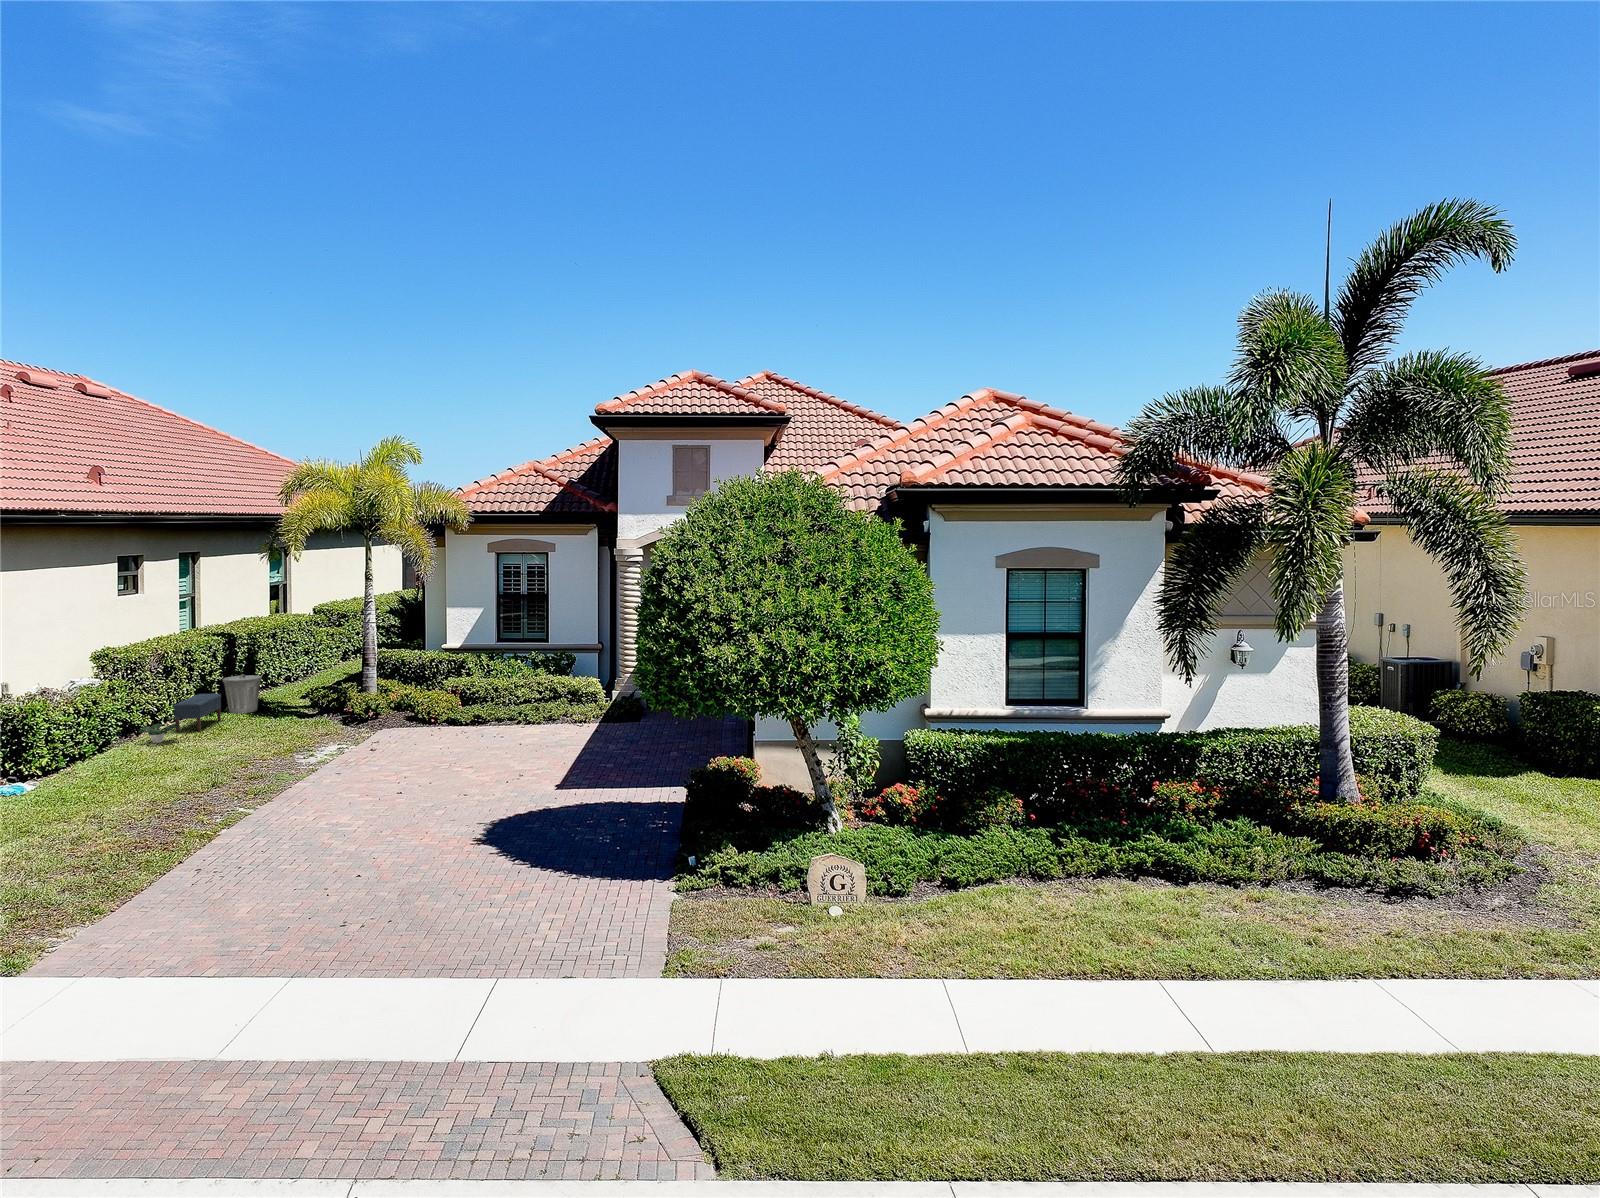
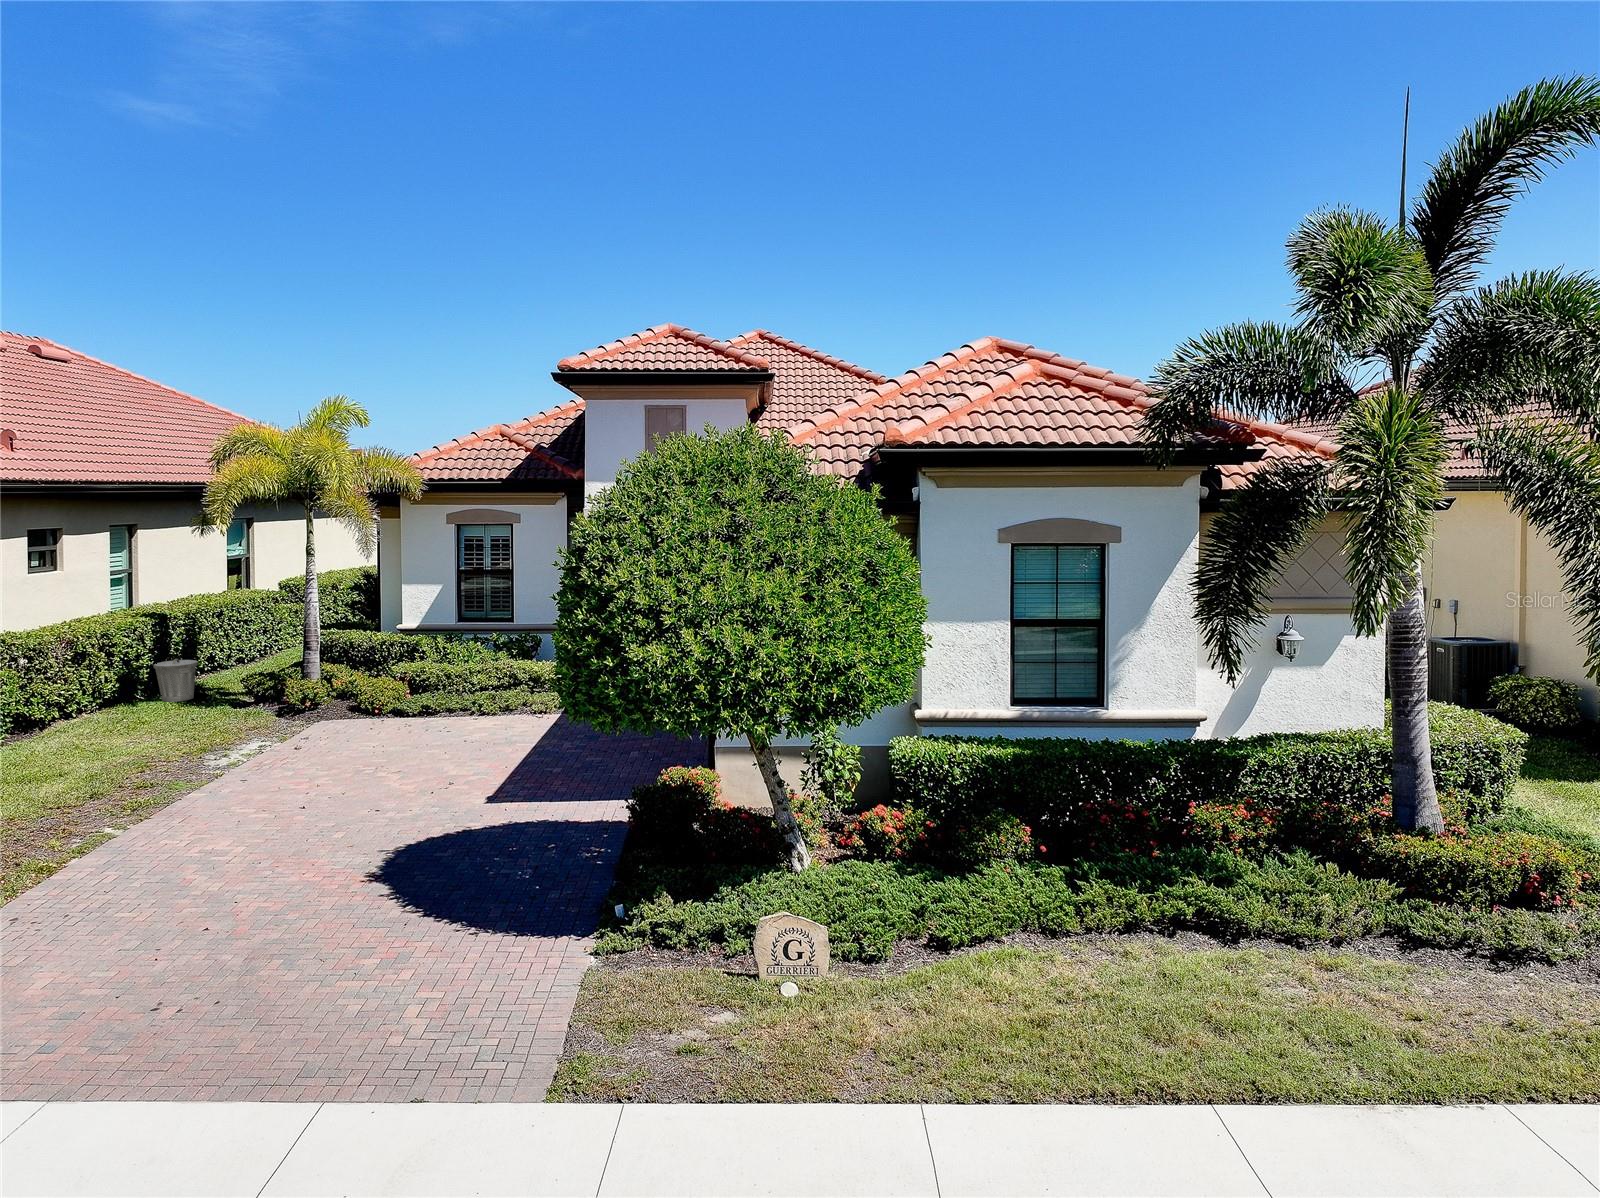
bench: present [173,694,221,732] -> none [87,681,148,725]
potted plant: present [138,724,180,743] -> none [41,717,89,739]

